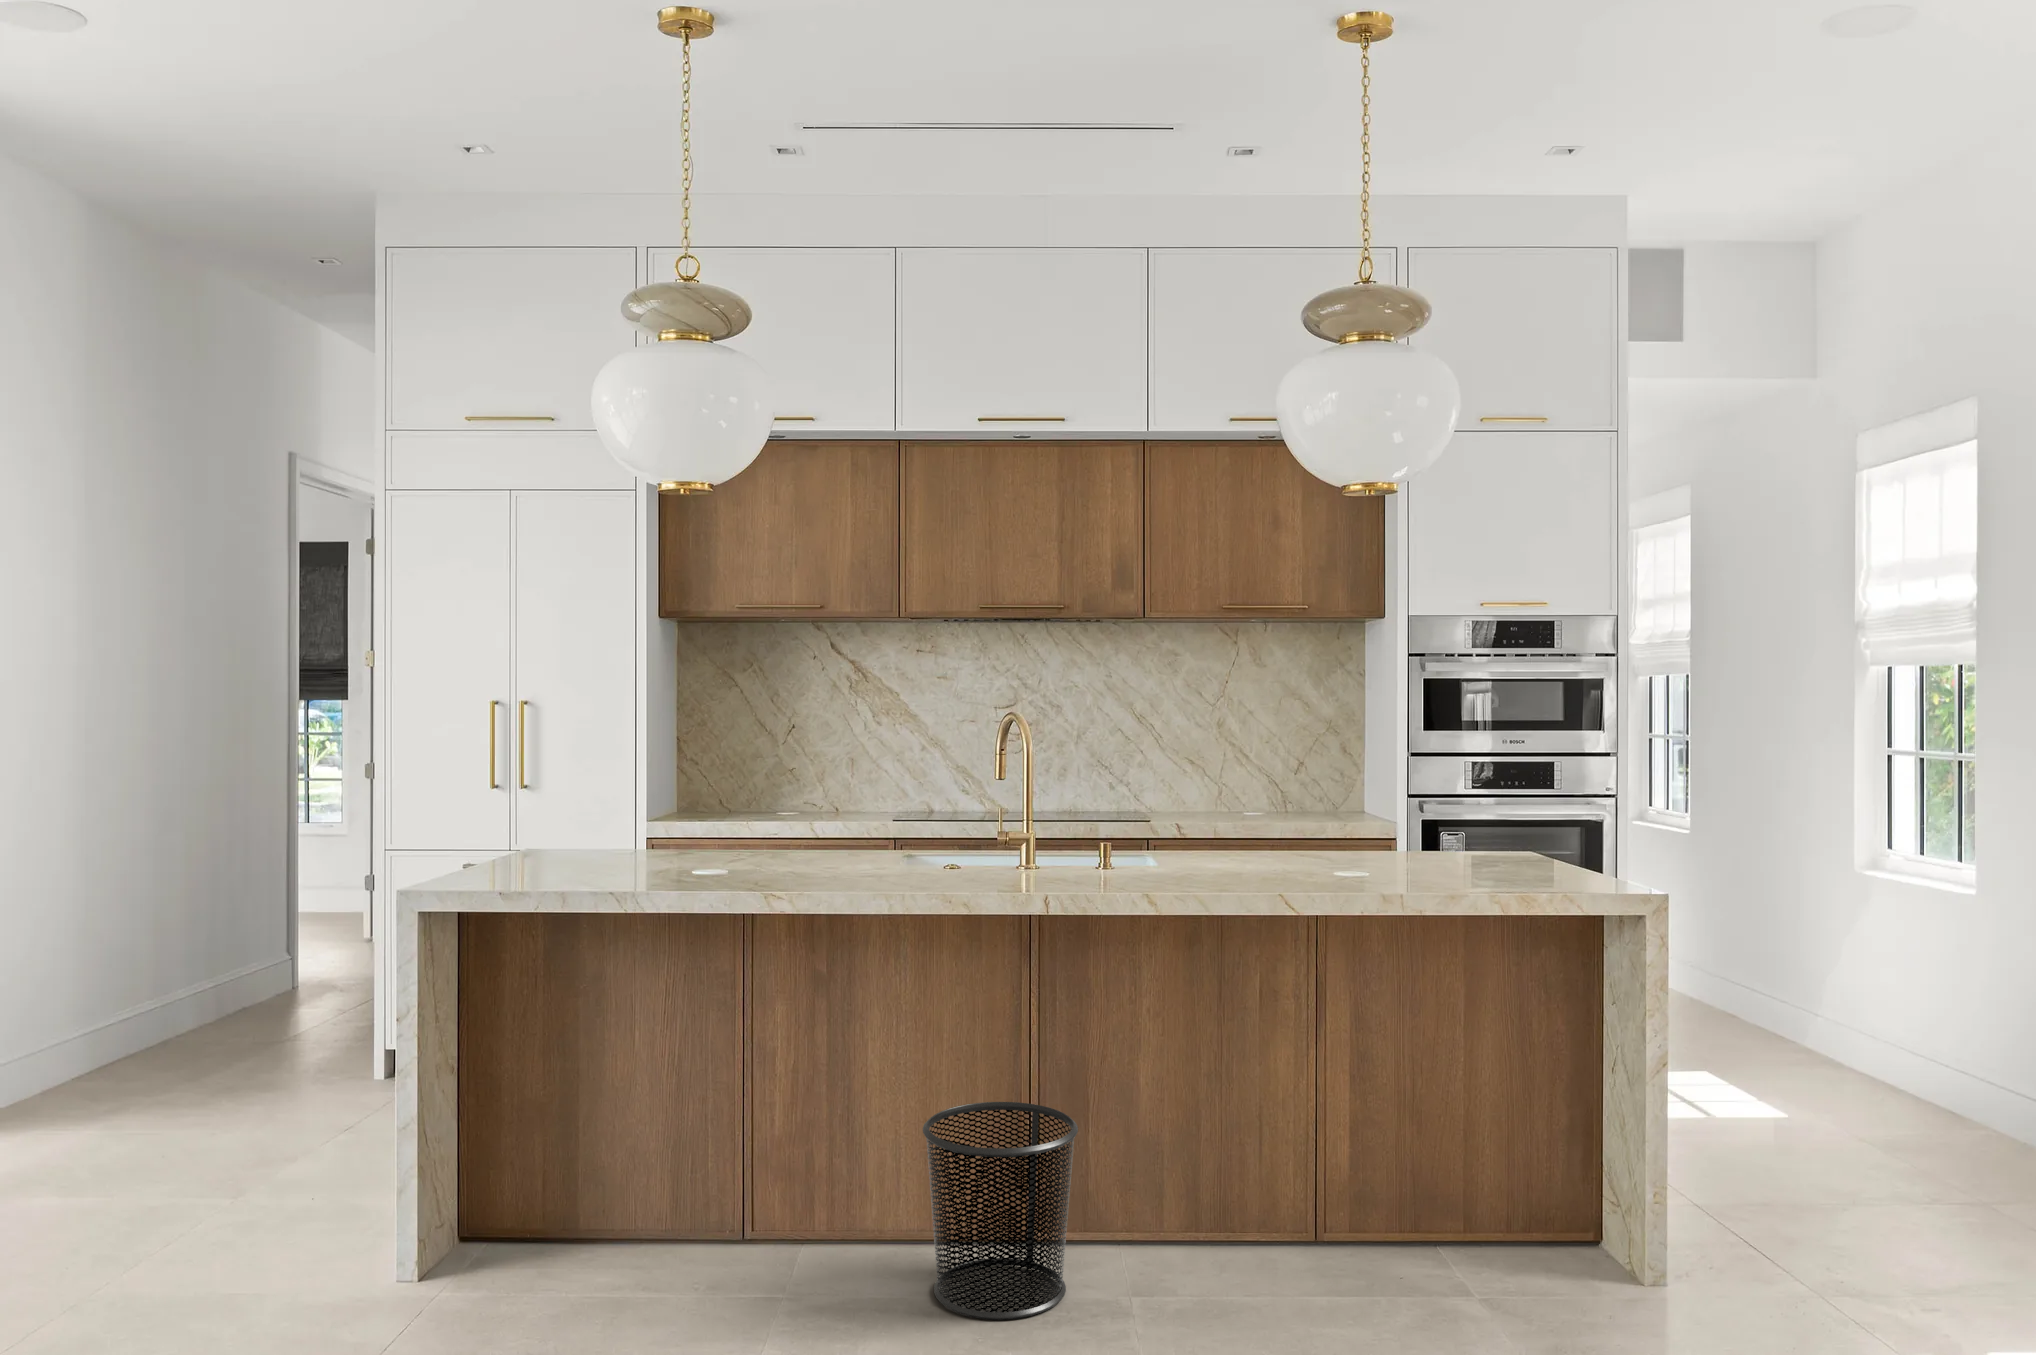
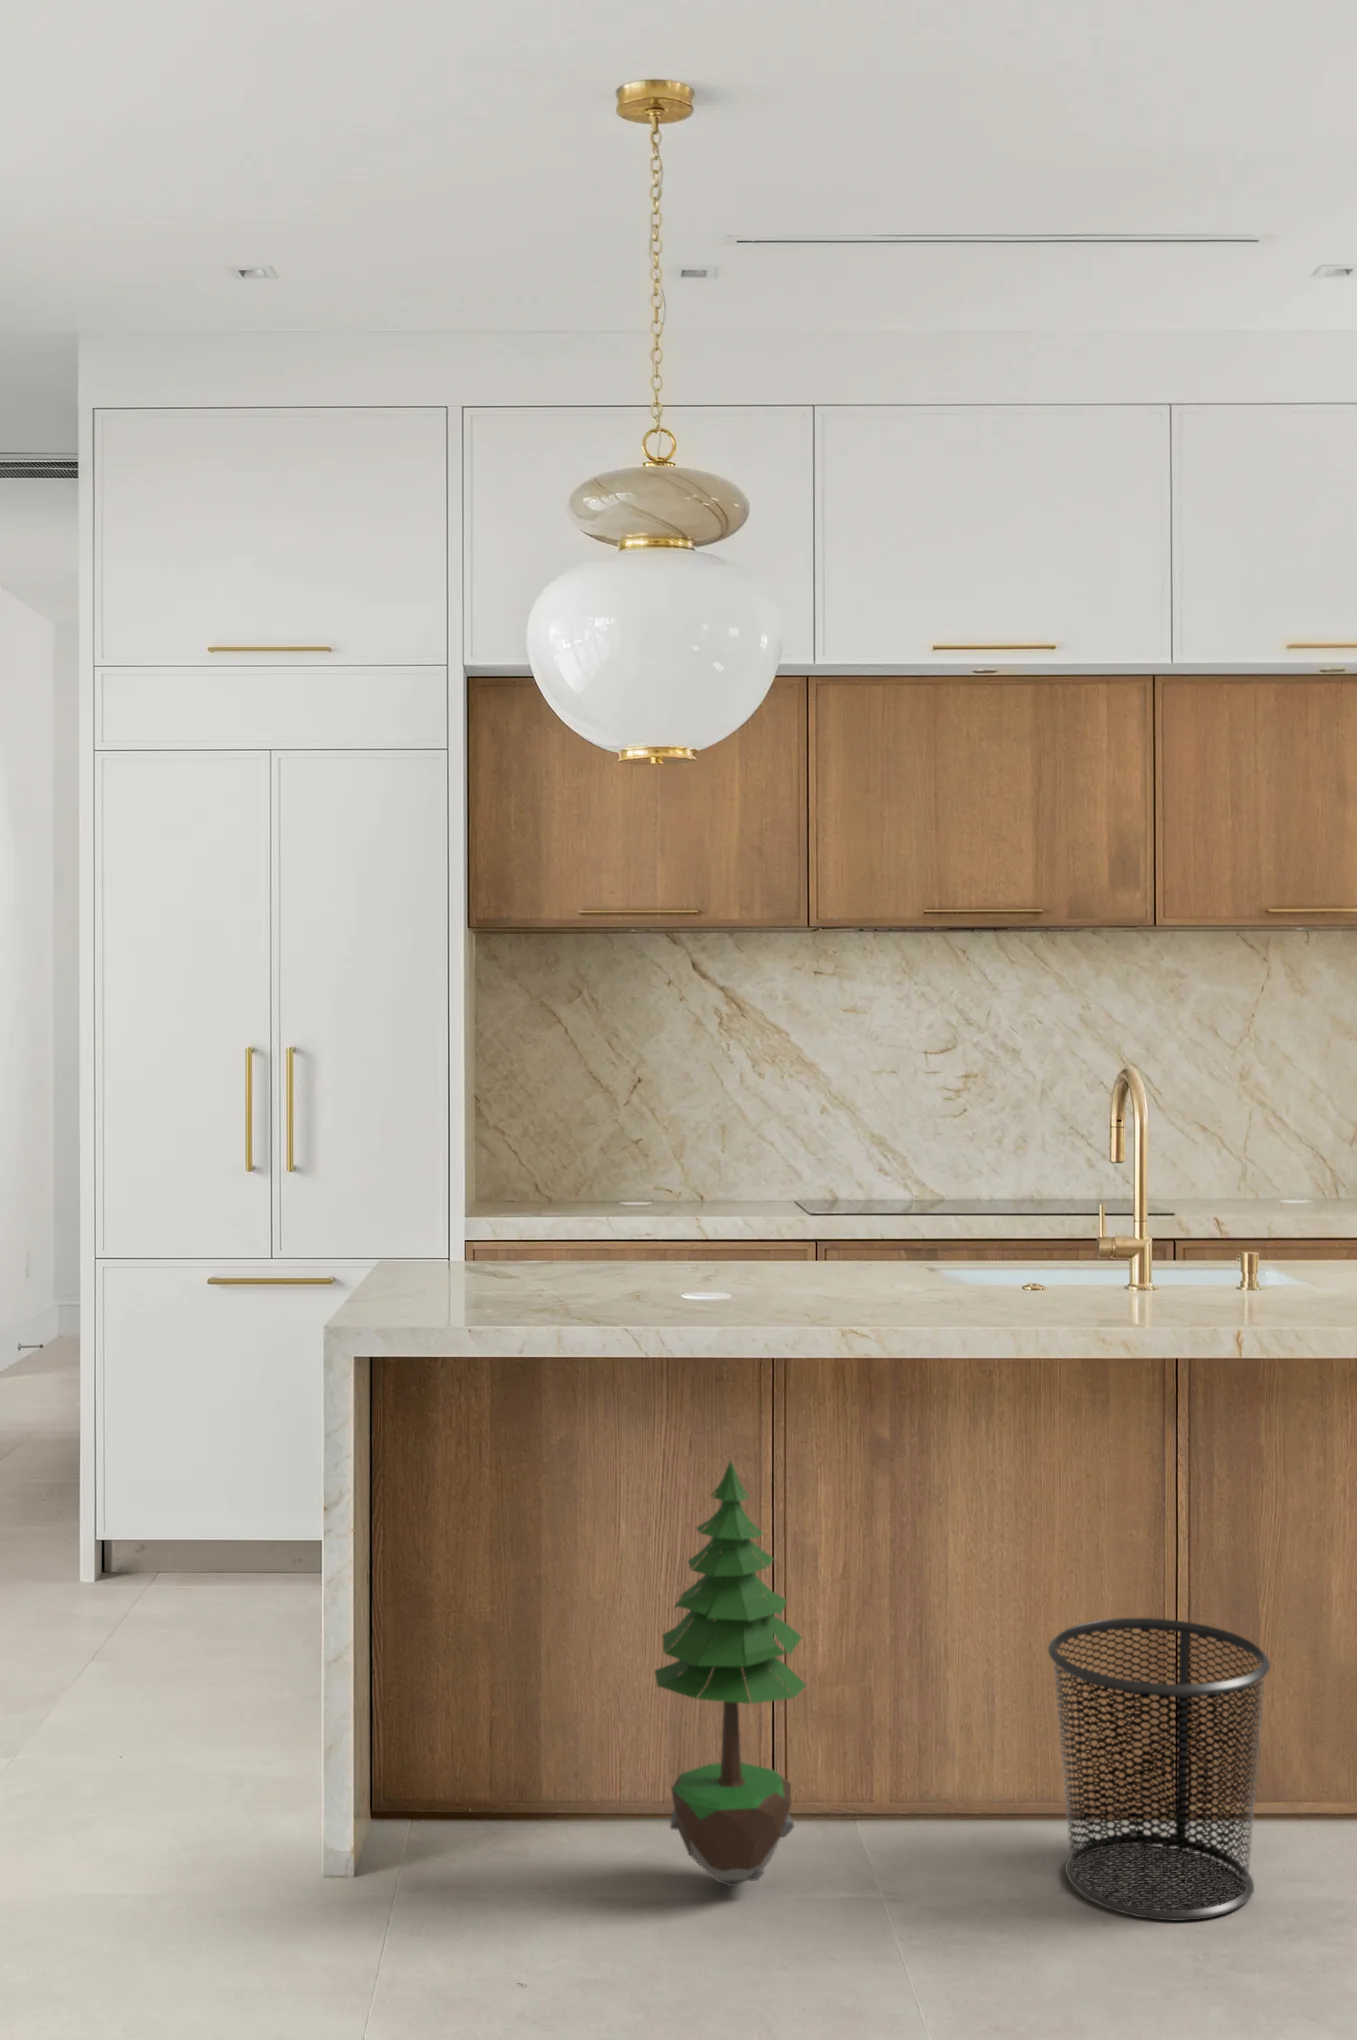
potted tree: none [633,984,747,1294] -> present [655,1461,806,1887]

